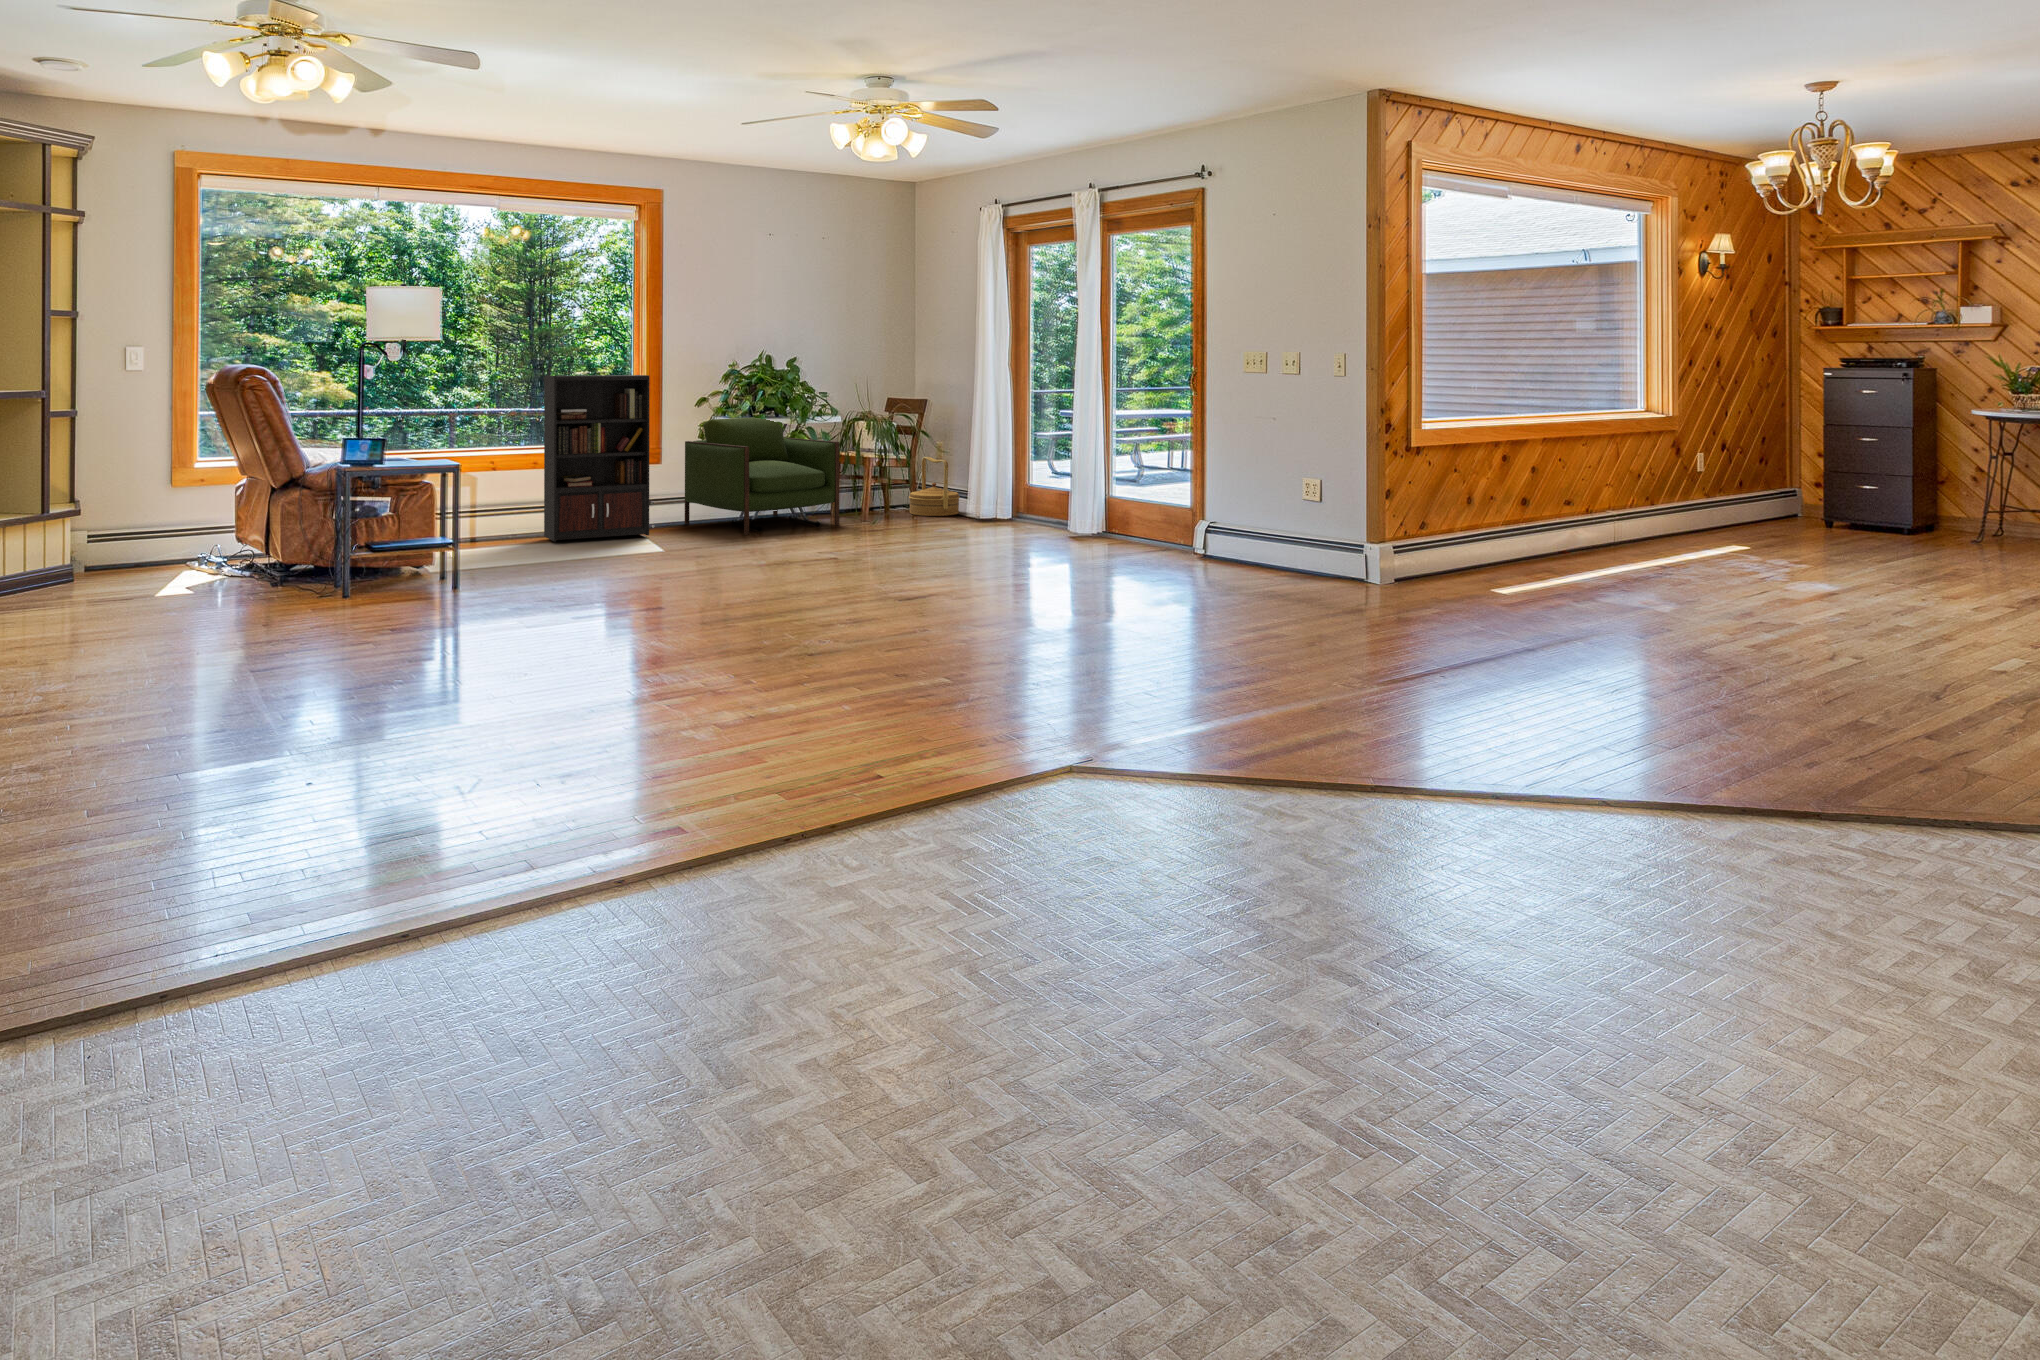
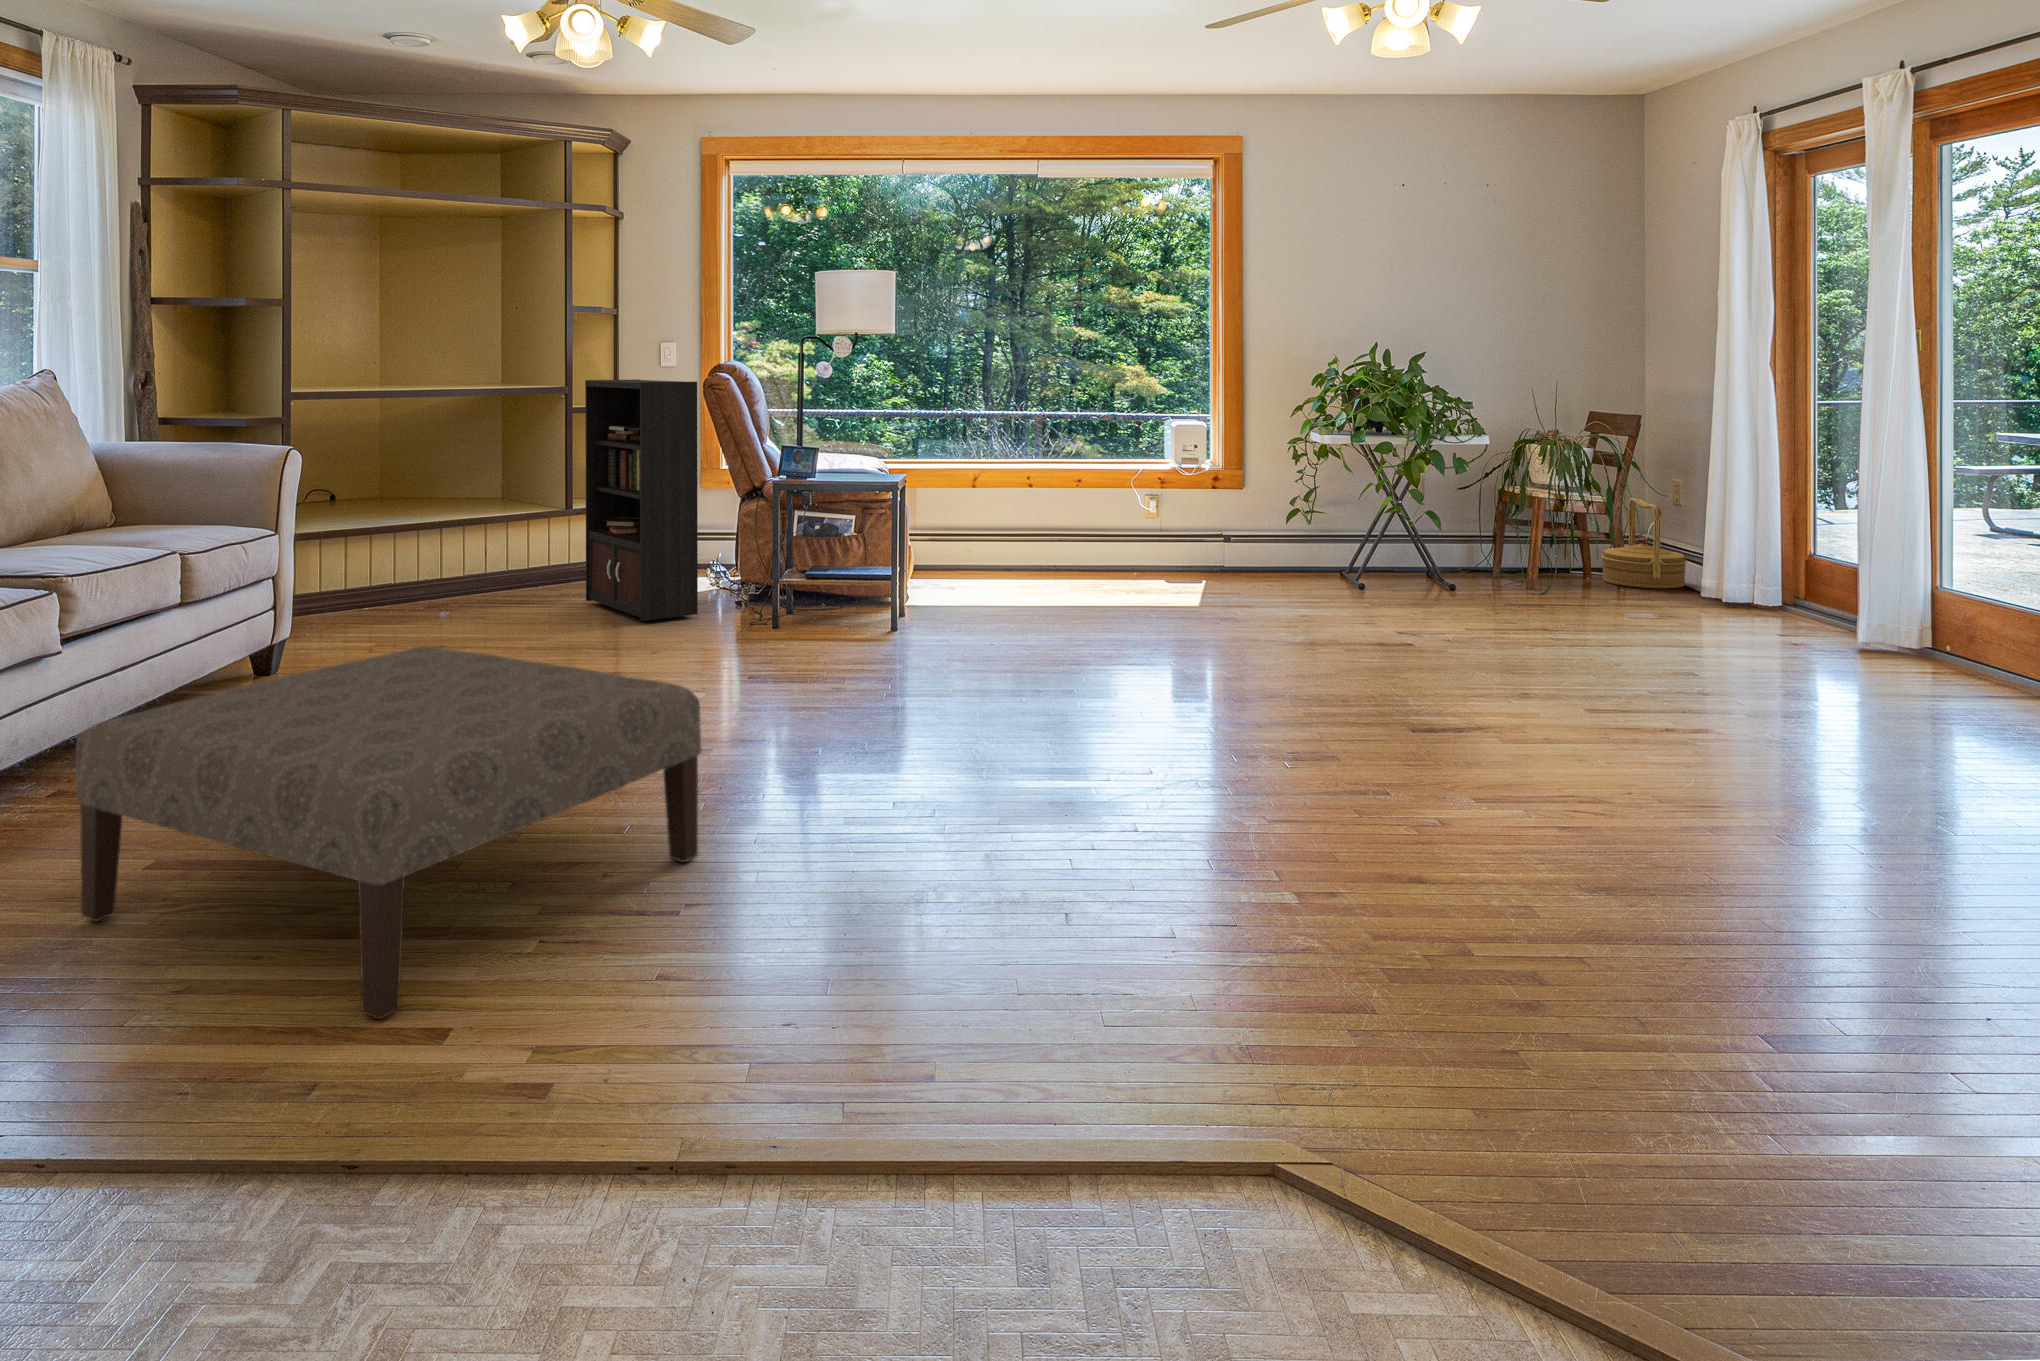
bookcase: present [544,375,654,542] -> present [585,379,759,621]
armchair: present [685,417,839,535] -> none [1262,433,1471,591]
ottoman: none [117,600,570,844] -> present [76,646,702,1019]

